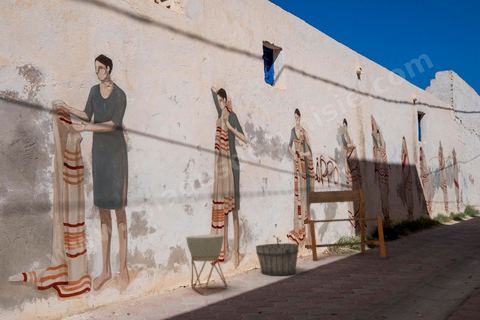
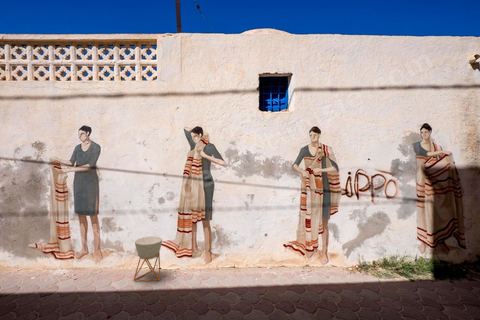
bench: present [303,189,386,261] -> none [307,205,398,304]
wooden bucket: present [256,236,299,275] -> none [217,247,254,285]

